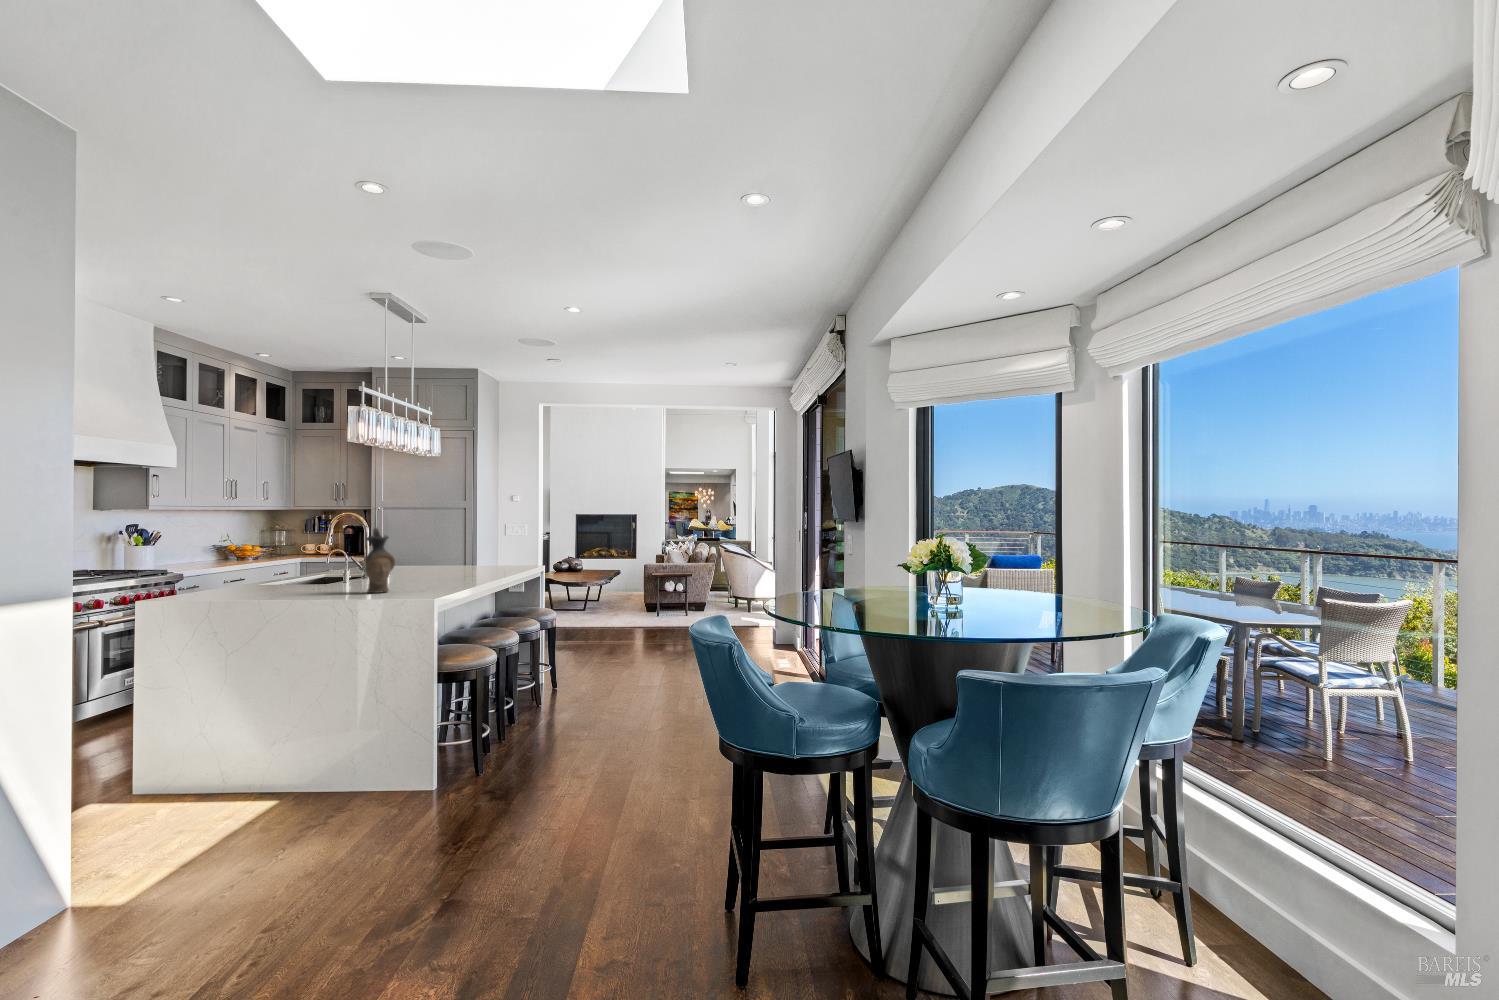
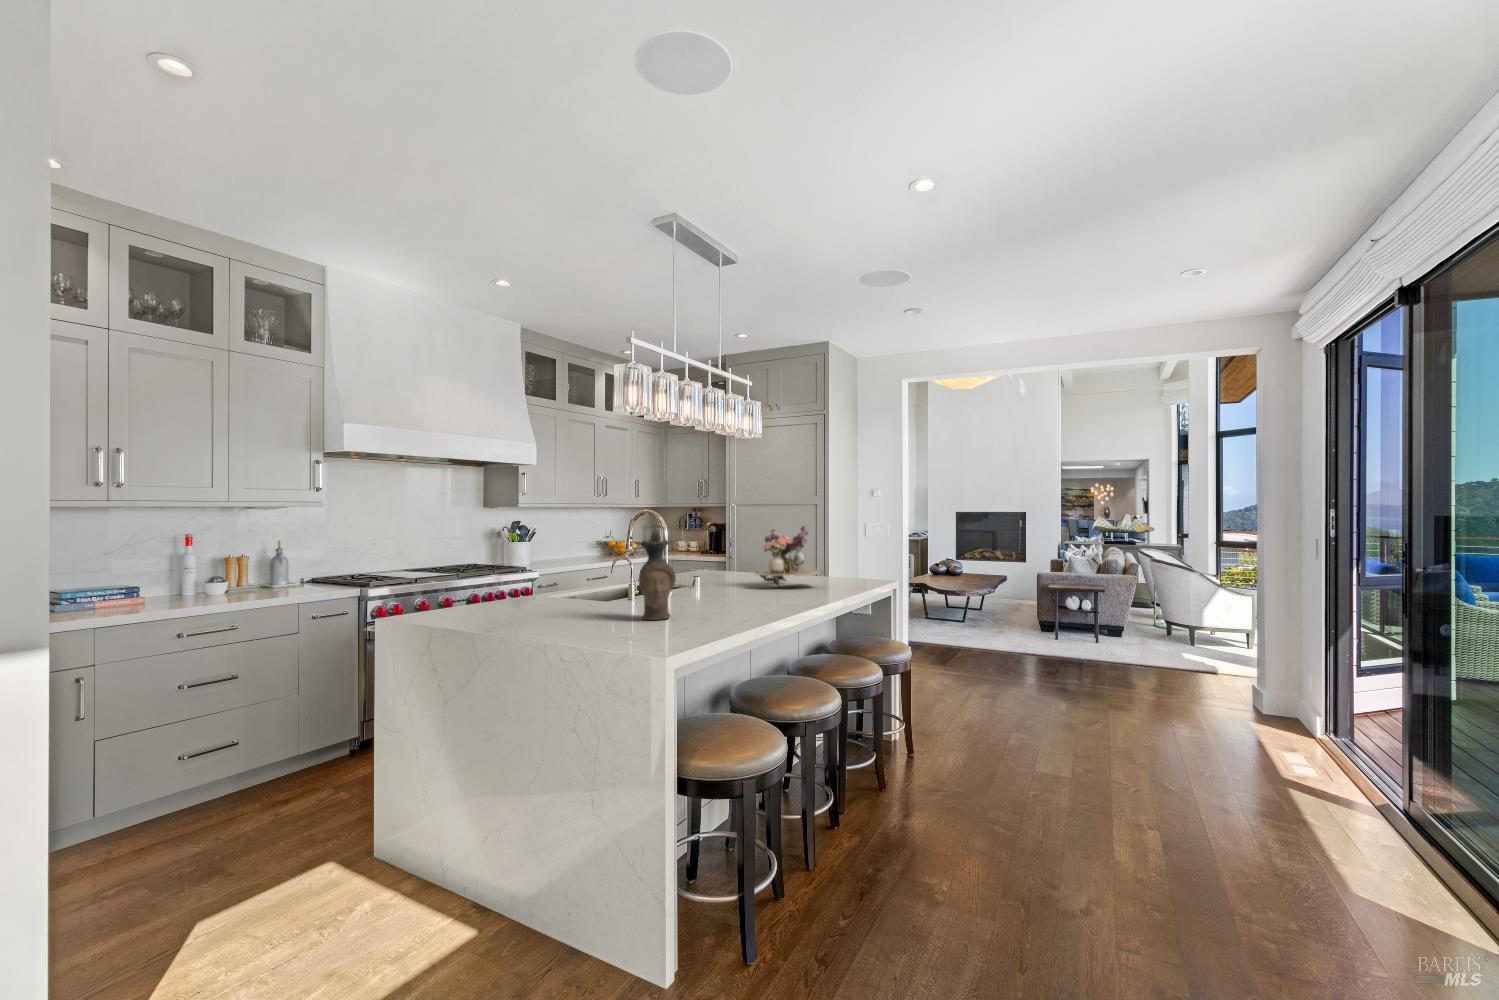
flower arrangement: none [431,525,491,574] -> present [756,526,824,586]

